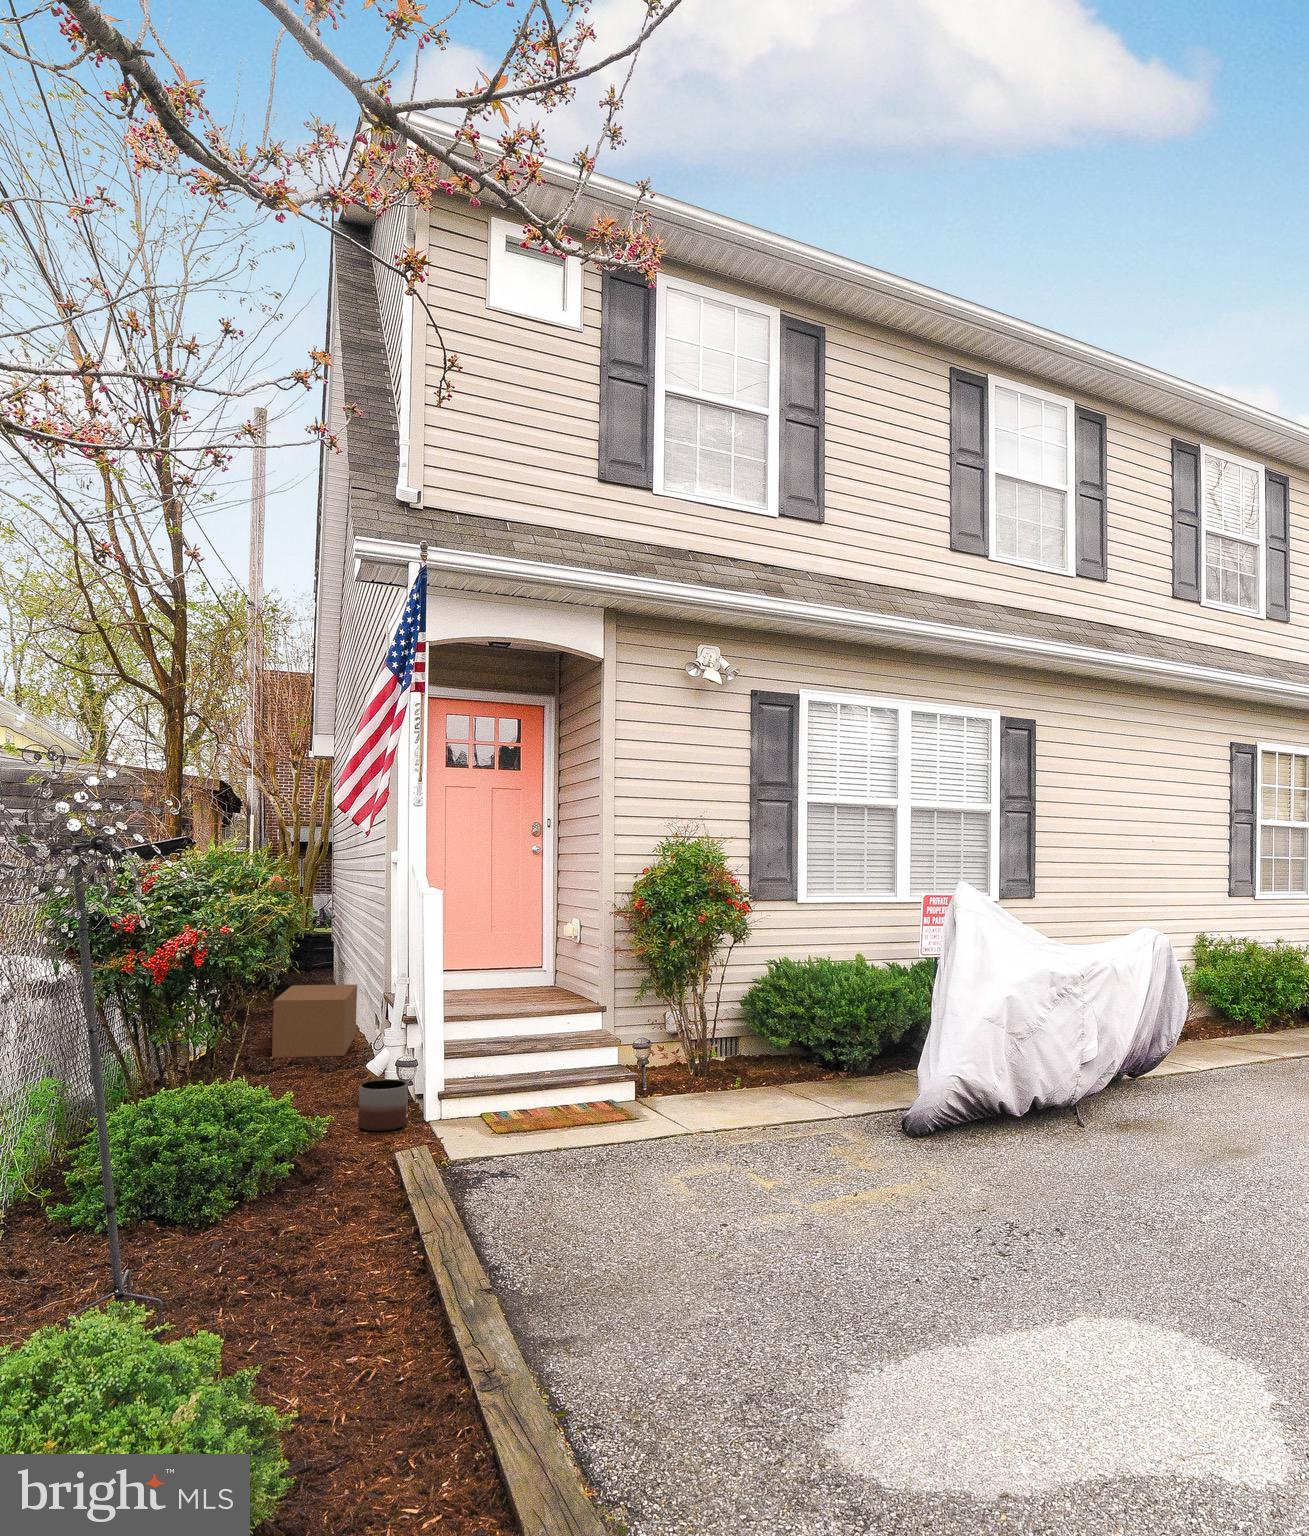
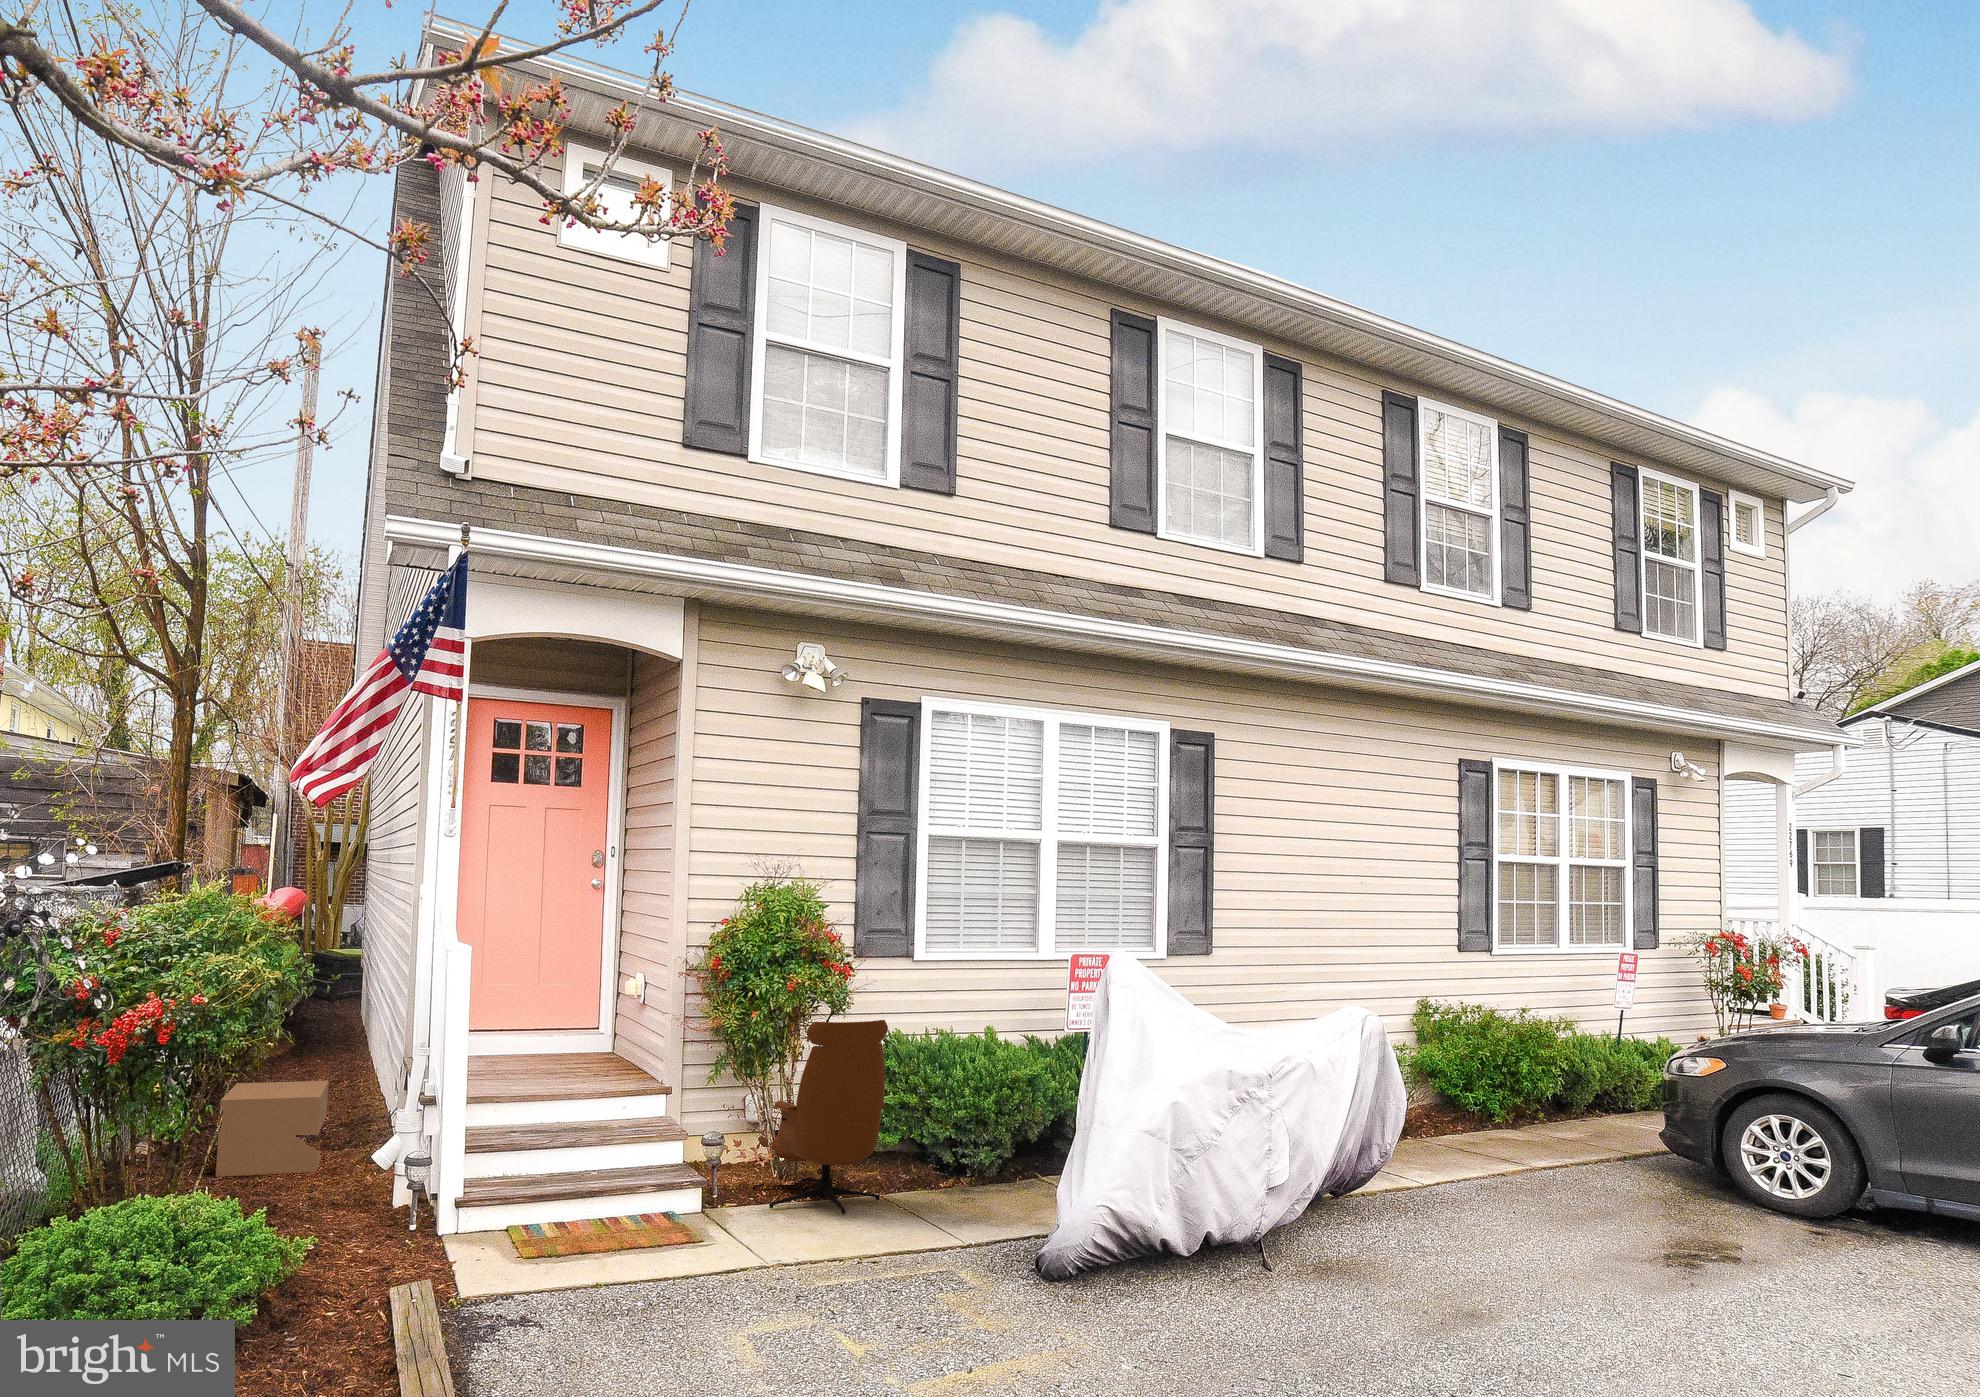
lounge chair: none [672,953,784,1114] -> present [753,1020,888,1214]
planter: present [358,1079,407,1131] -> none [358,1183,422,1244]

